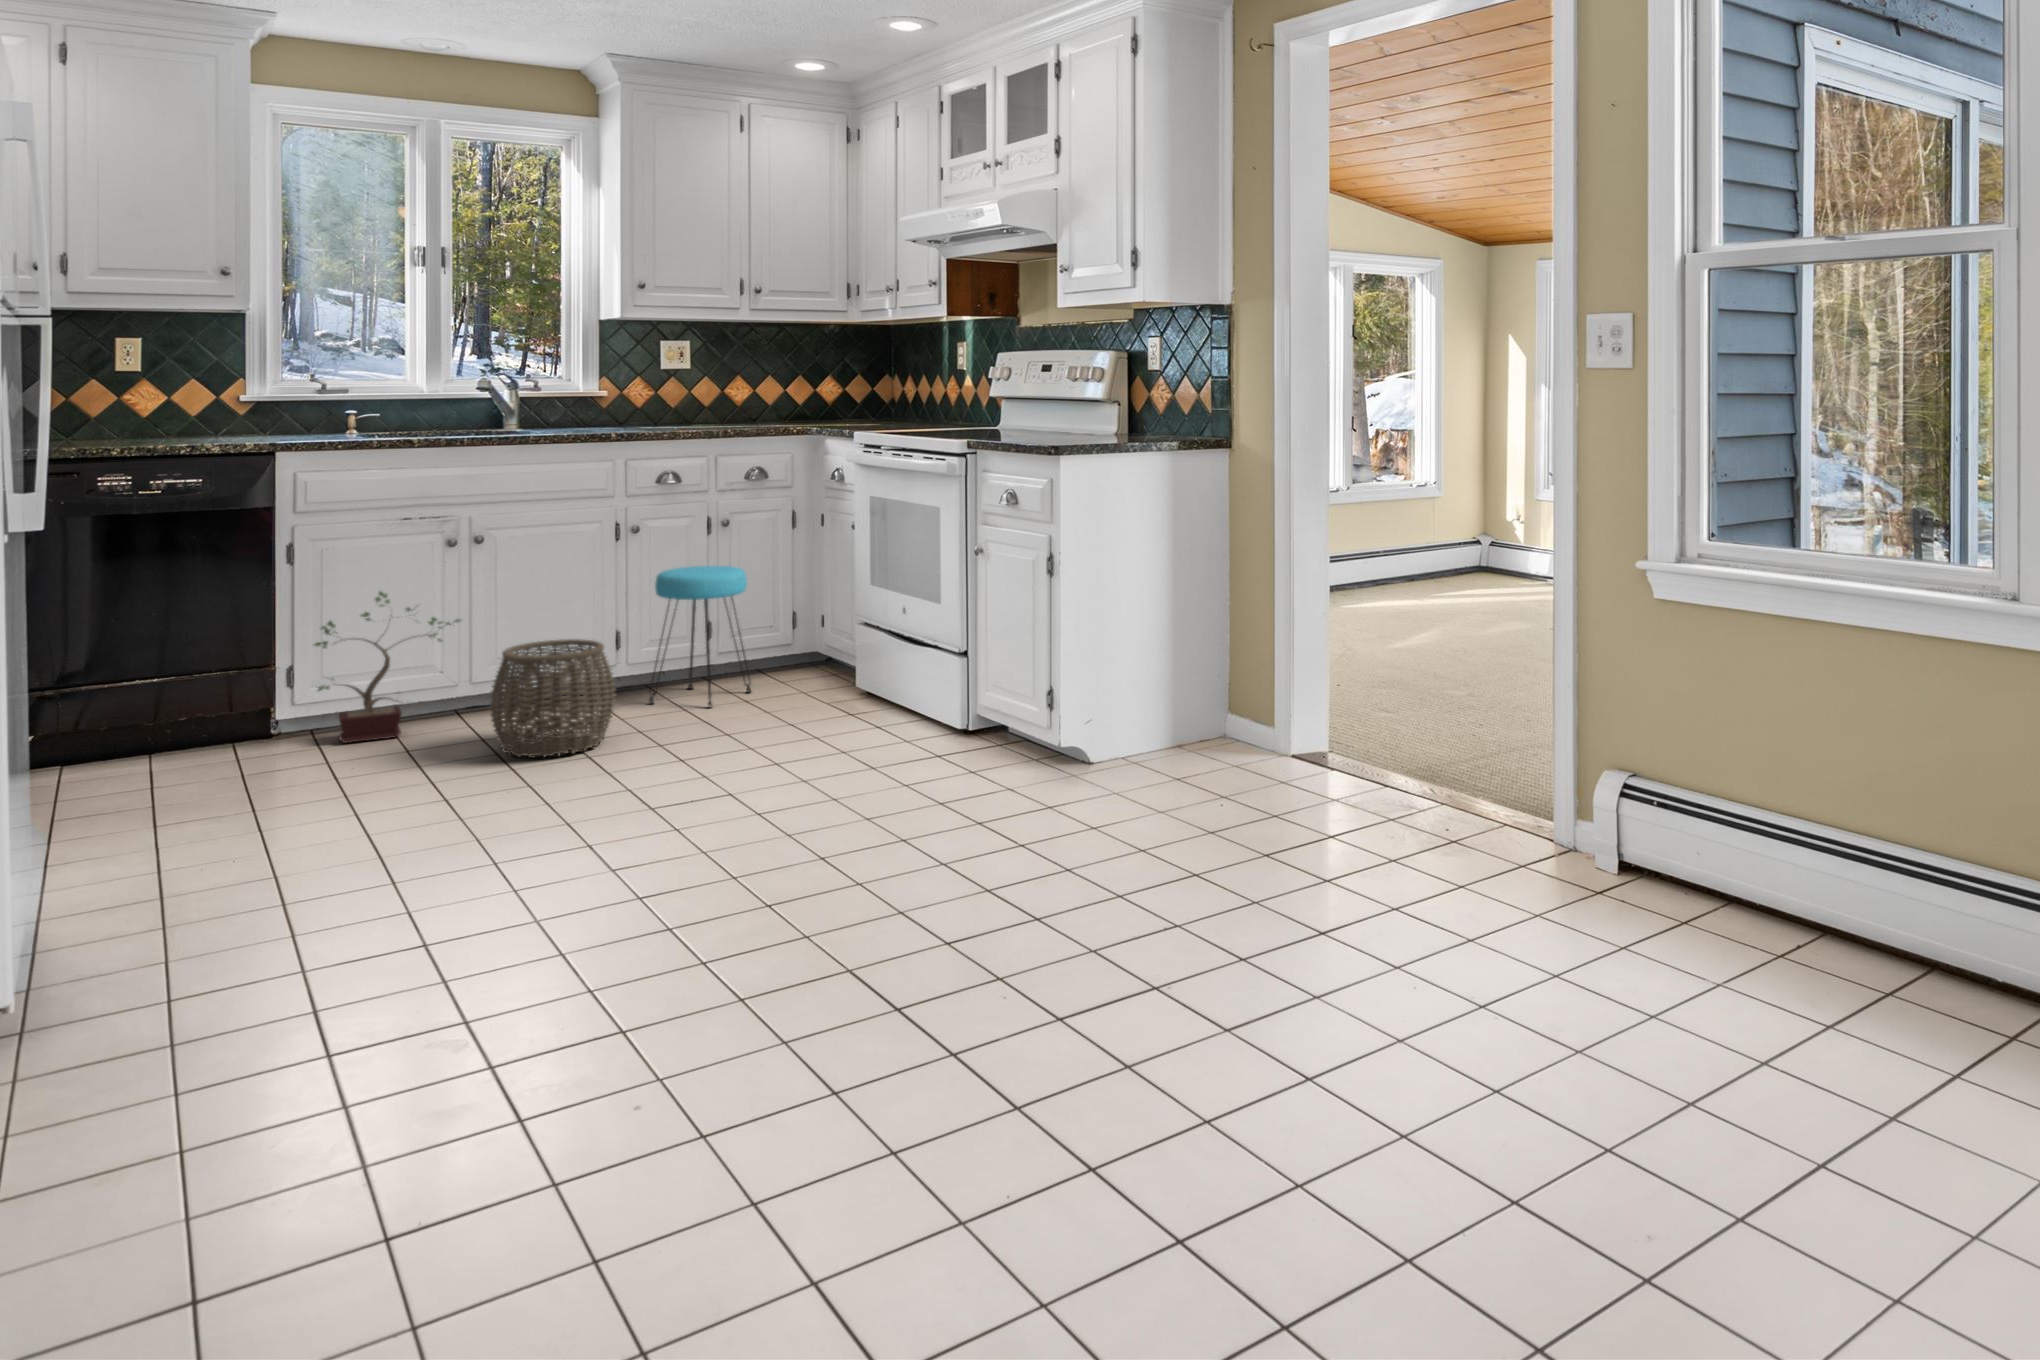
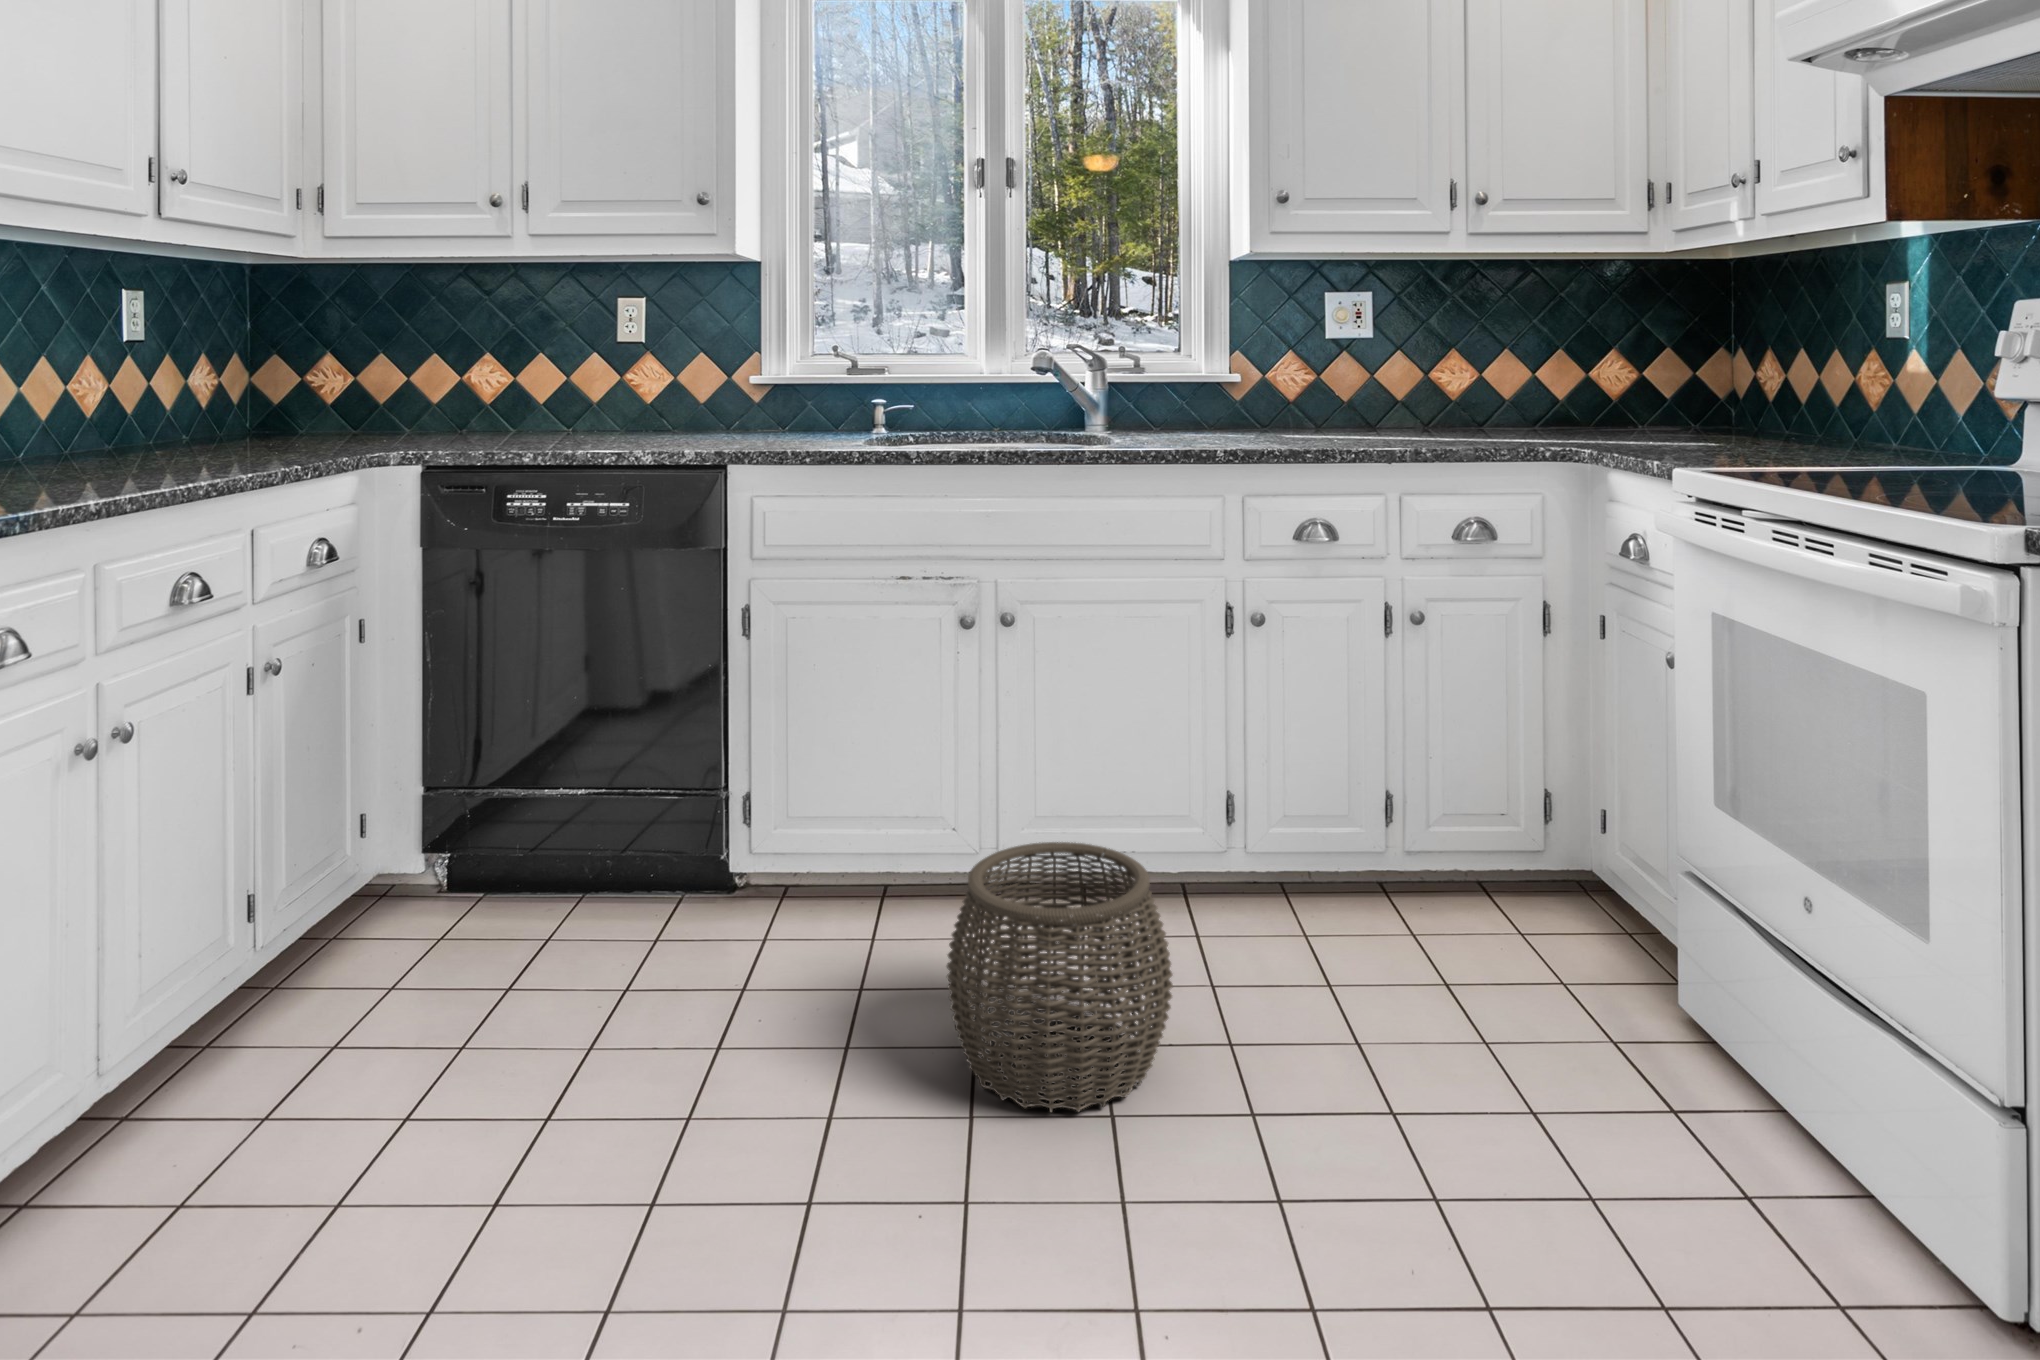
stool: present [649,566,751,707] -> none [1270,696,1464,993]
potted plant: present [315,591,460,743] -> none [748,693,960,944]

